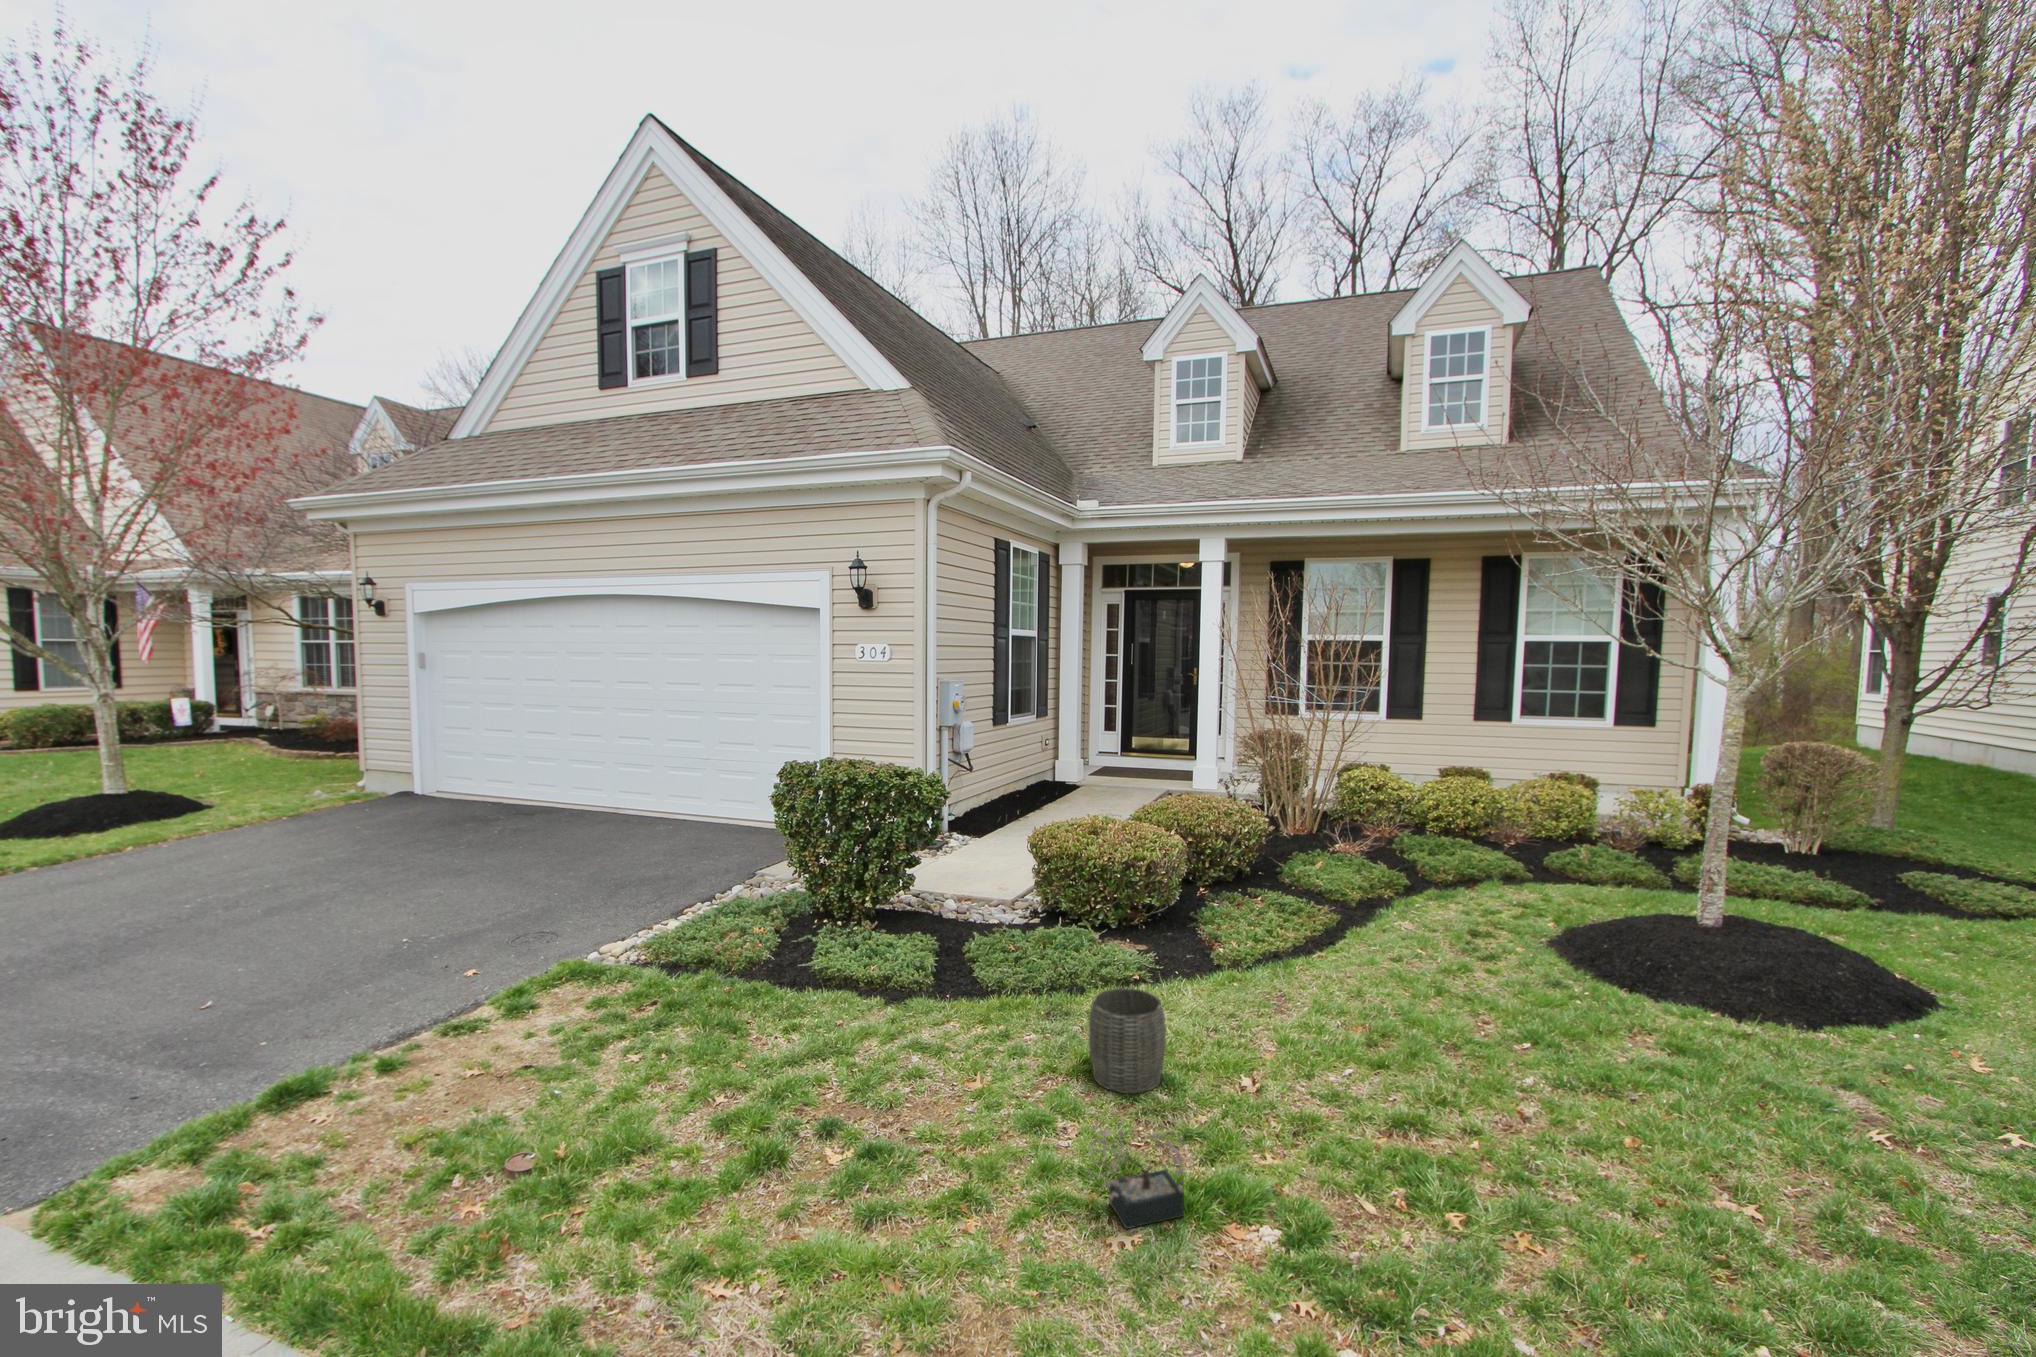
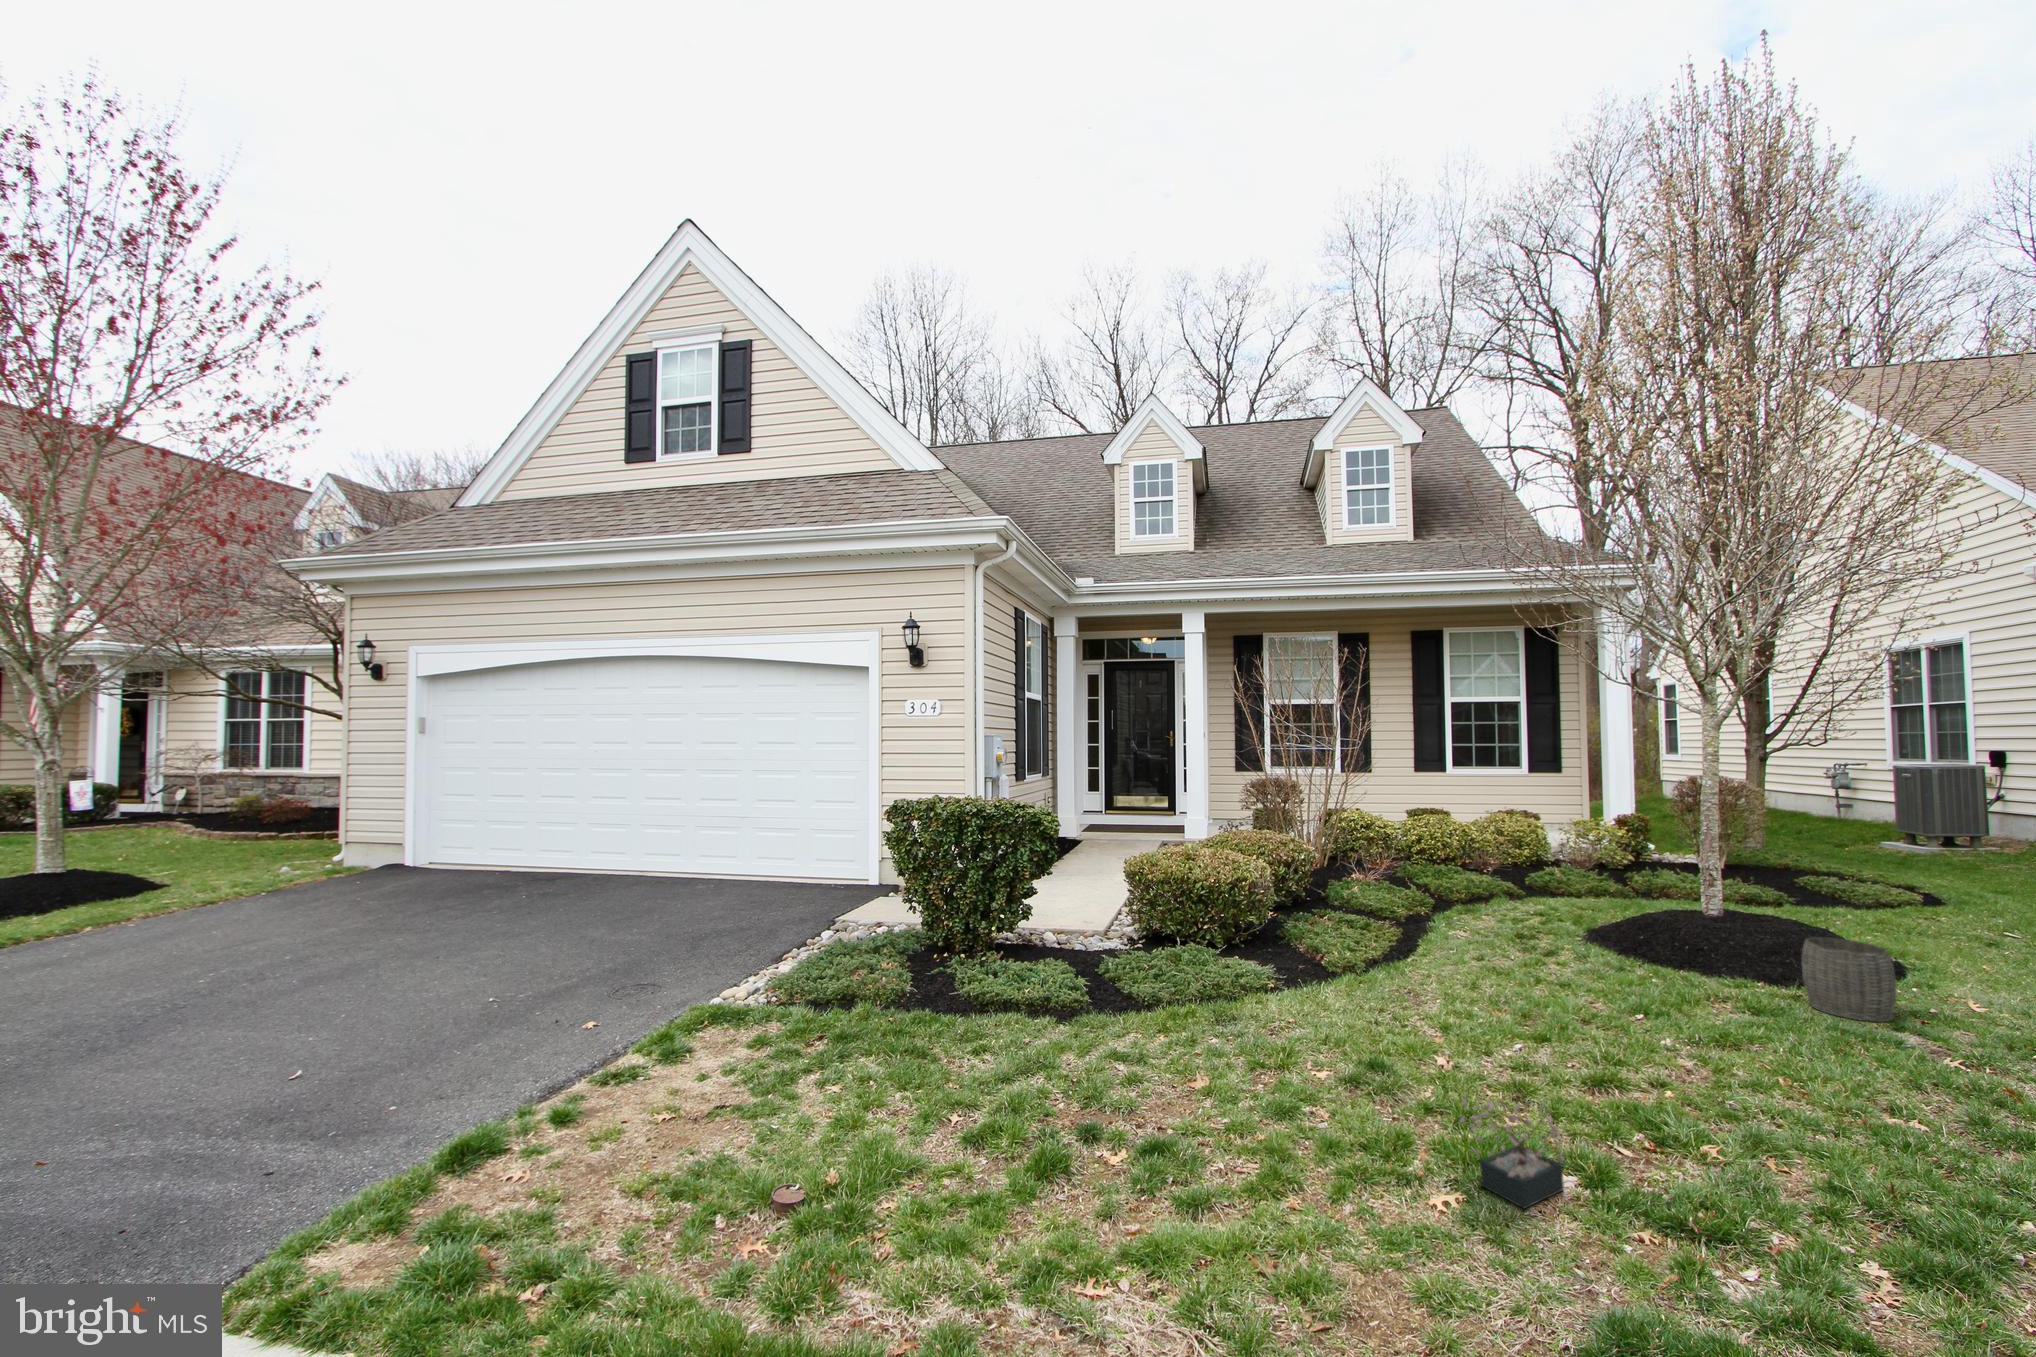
woven basket: present [1089,988,1166,1094] -> present [1801,937,1897,1022]

